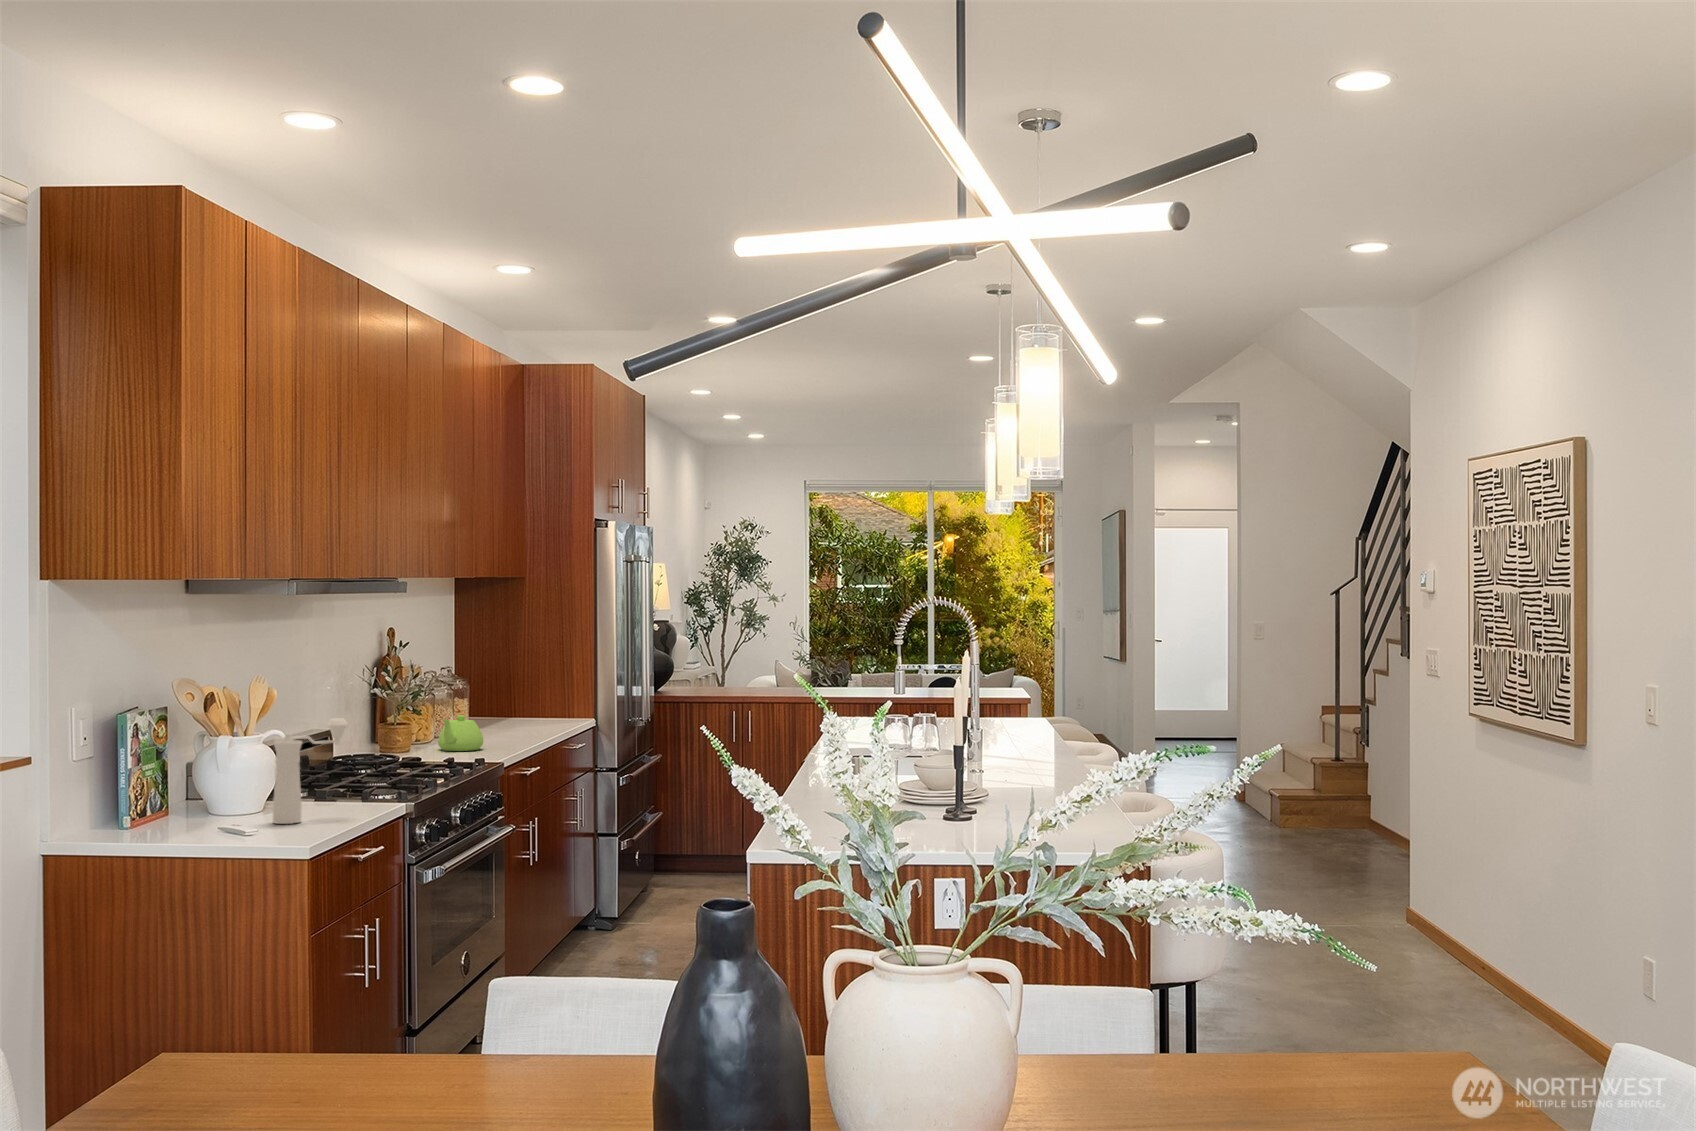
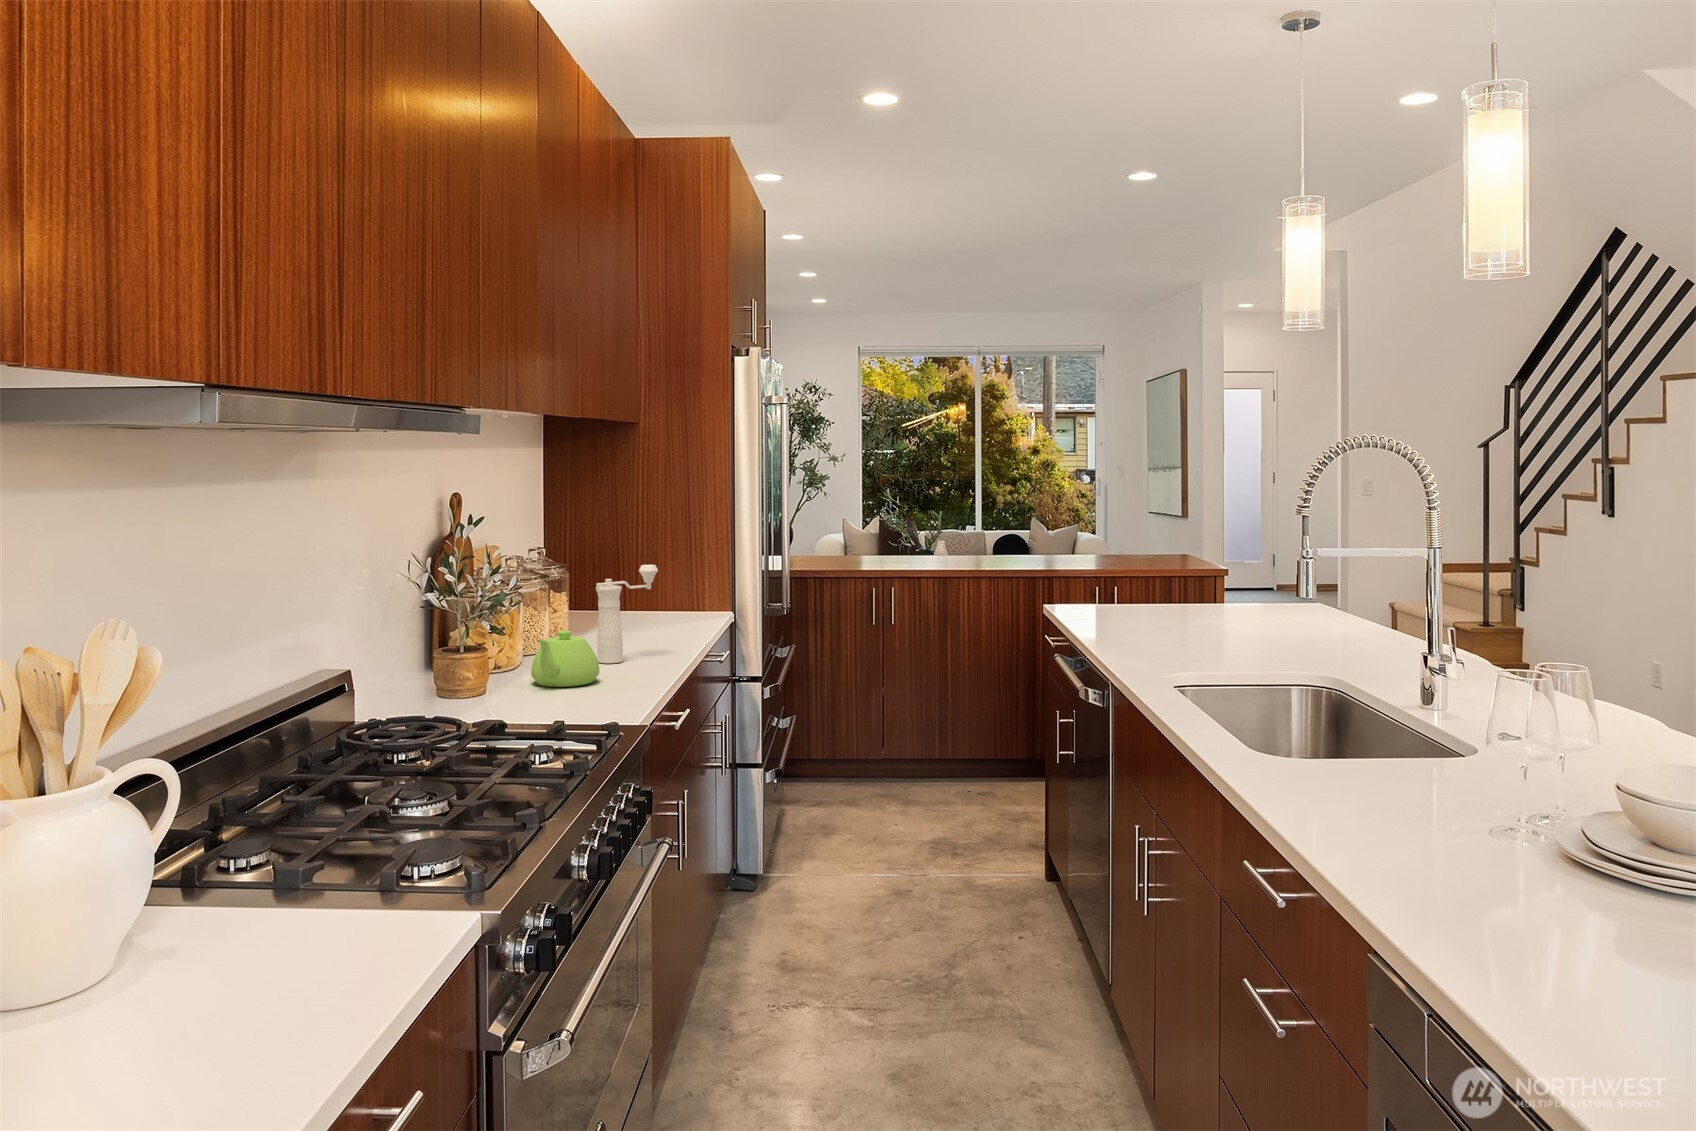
pepper mill: present [273,719,348,824] -> present [596,565,658,663]

